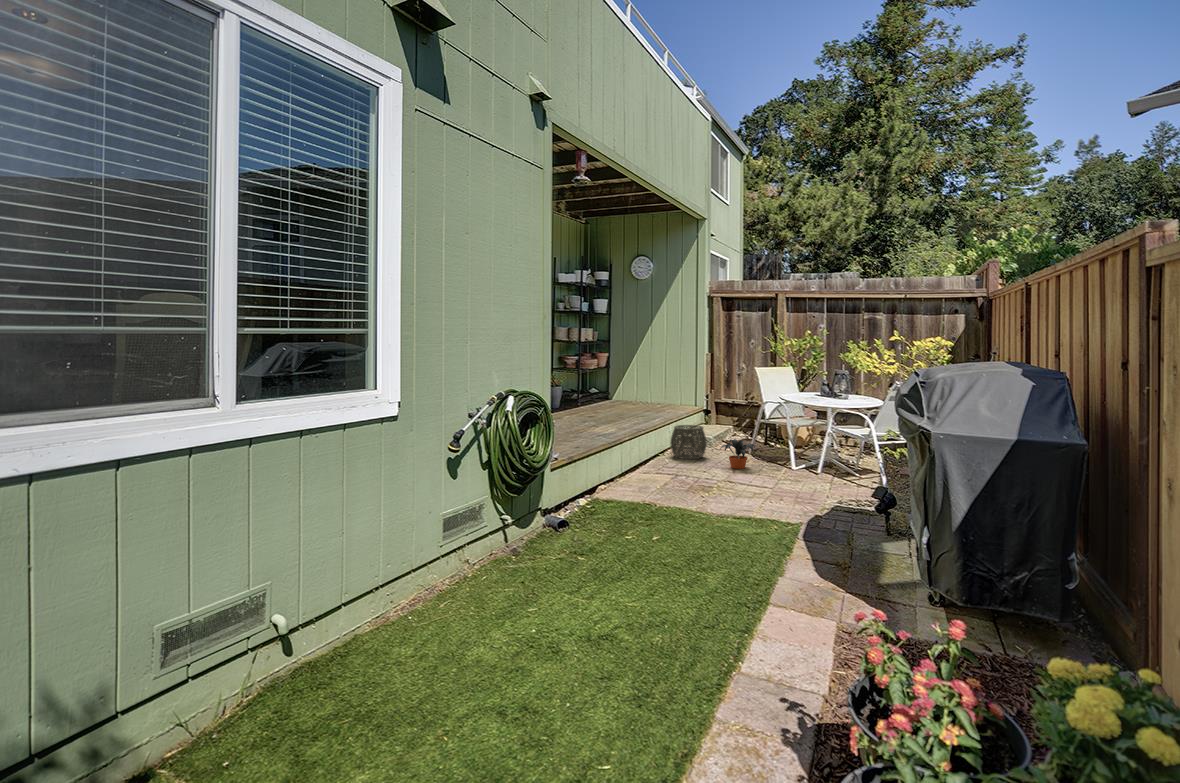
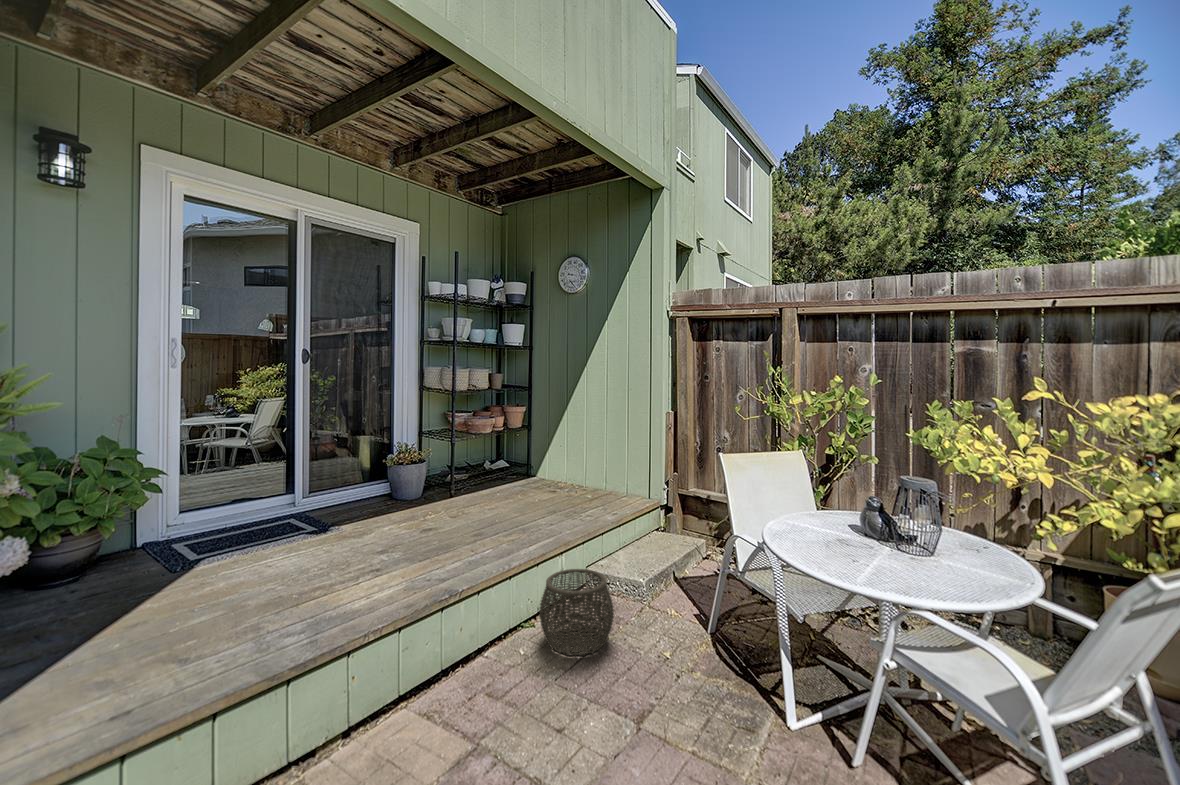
potted plant: present [720,439,755,469] -> none [613,635,700,724]

